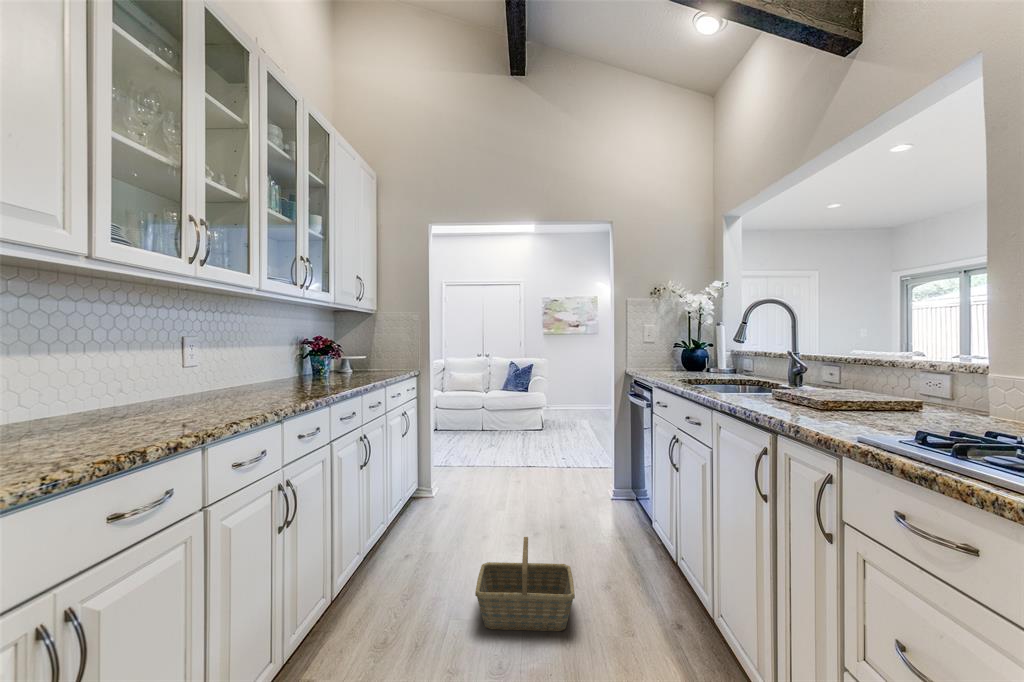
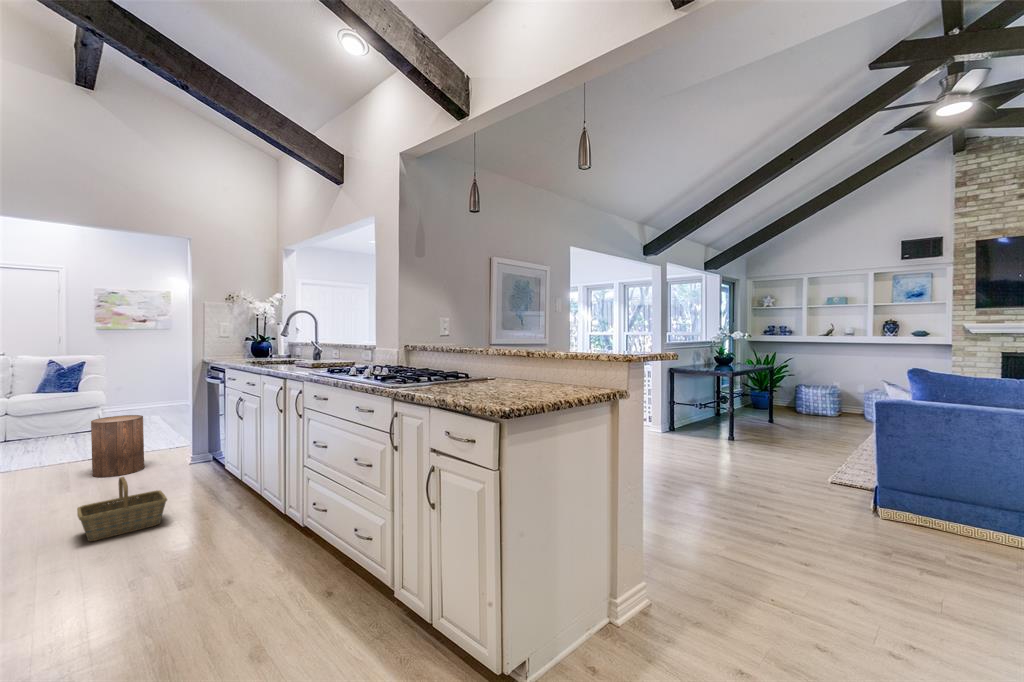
stool: none [523,426,566,495] -> present [91,415,144,477]

